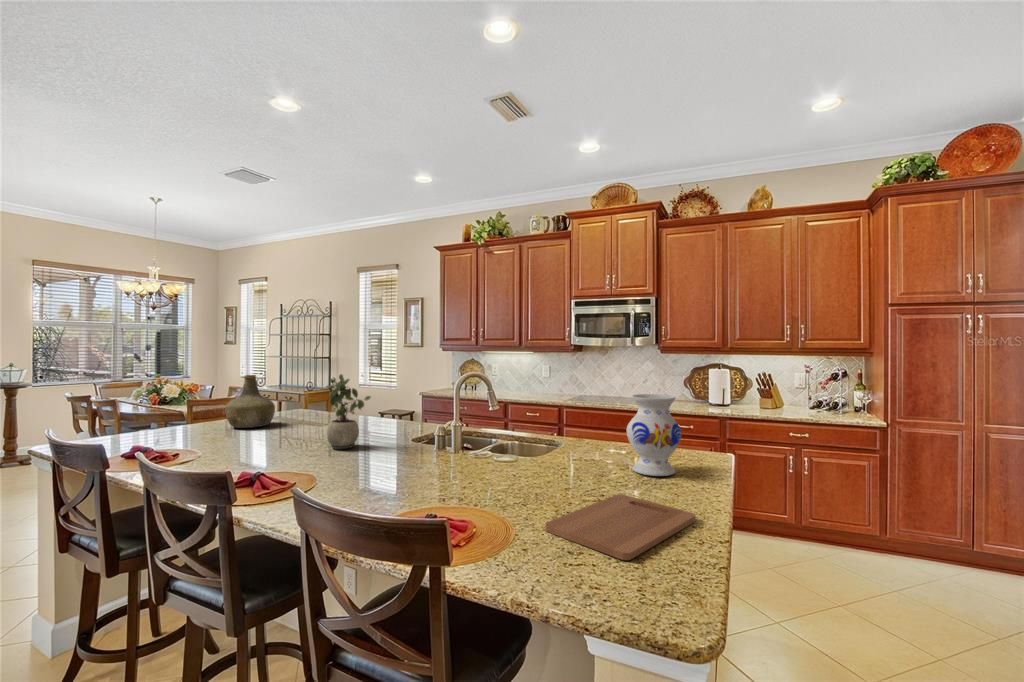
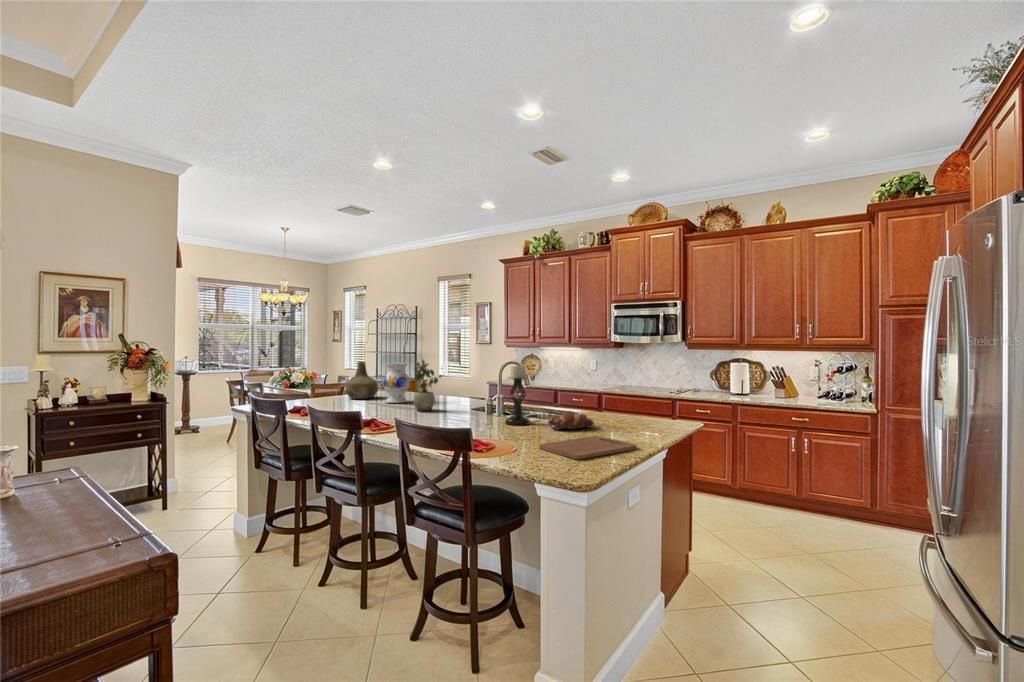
candle holder: none [468,381,505,473] -> present [505,364,530,425]
vase: present [627,394,682,476] -> present [382,363,410,403]
bread loaf: none [535,450,599,481] -> present [548,411,594,430]

